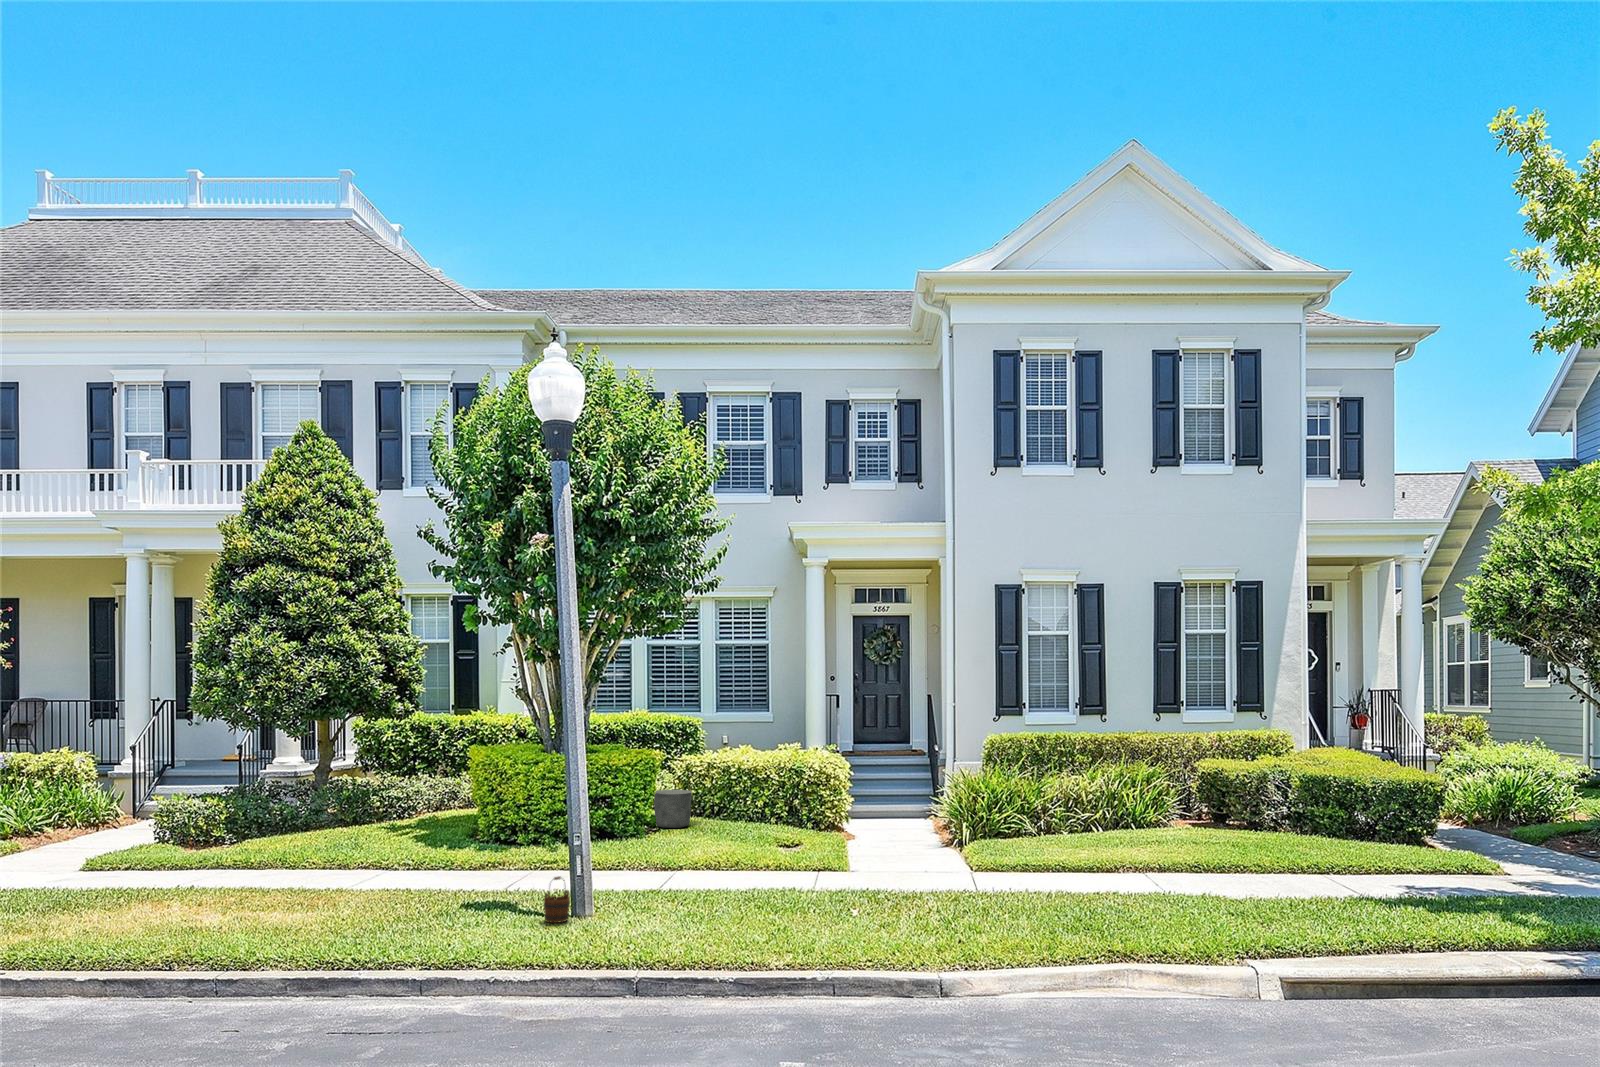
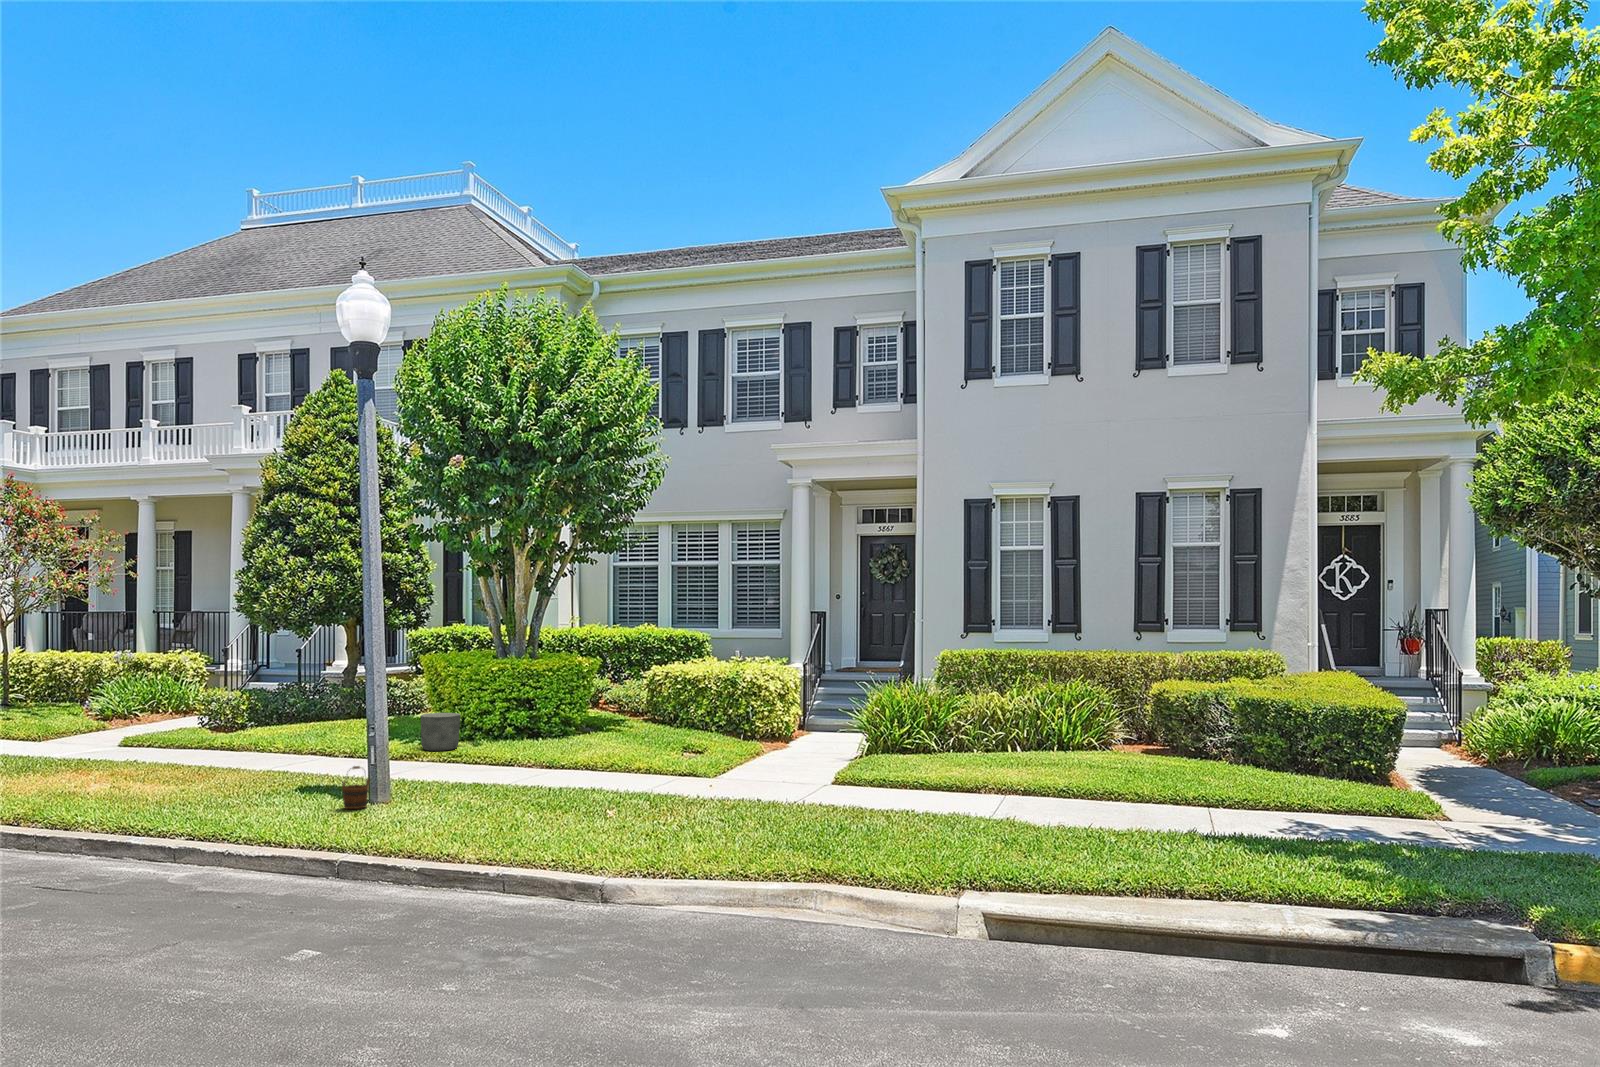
planter: present [654,790,692,828] -> present [421,713,460,751]

